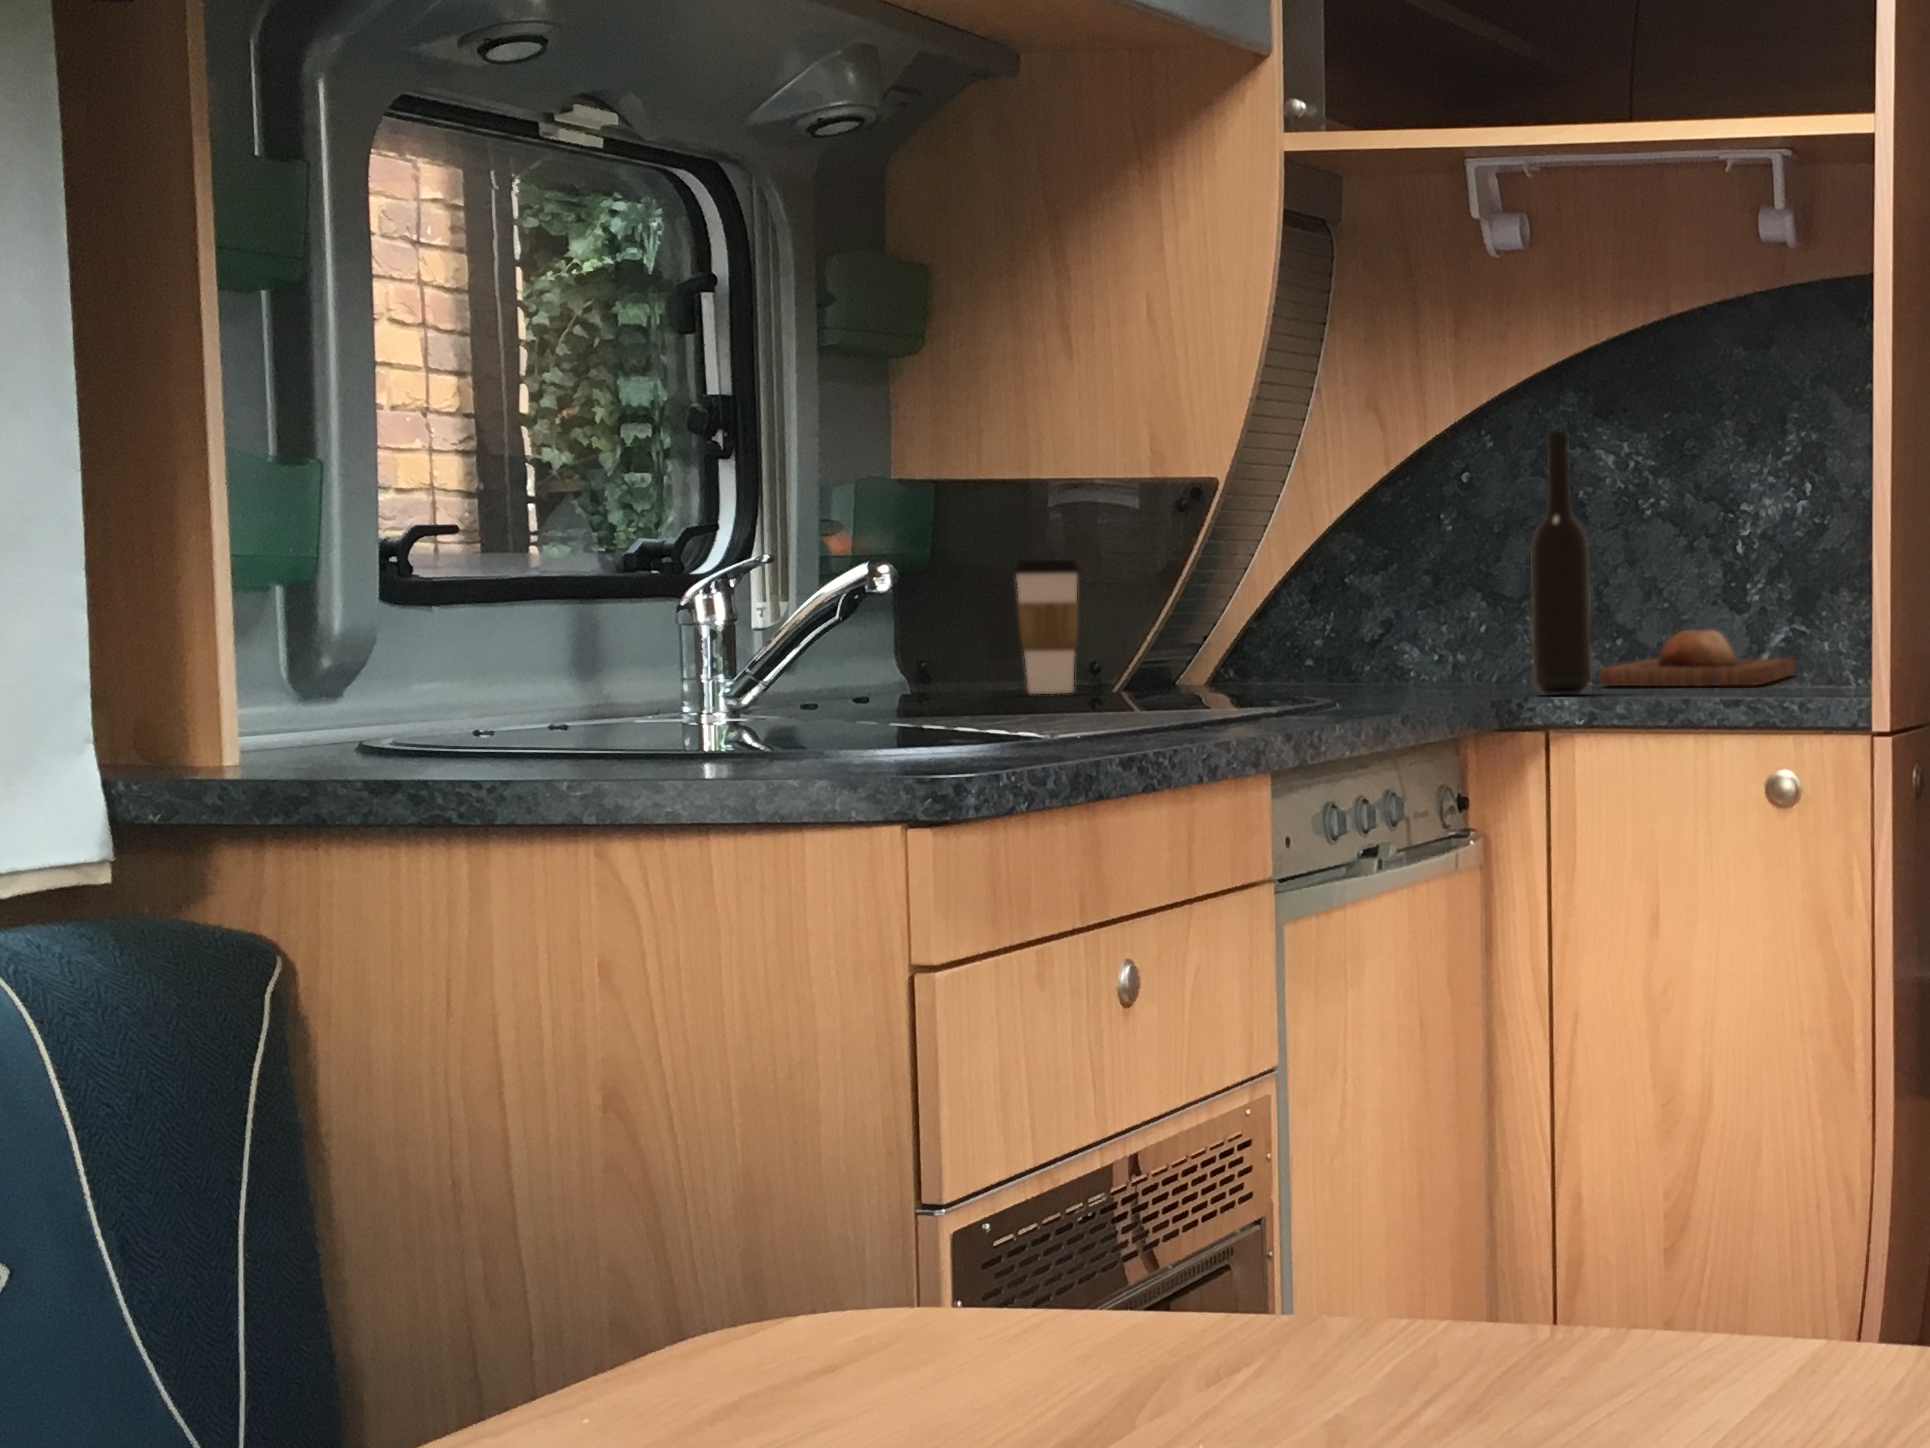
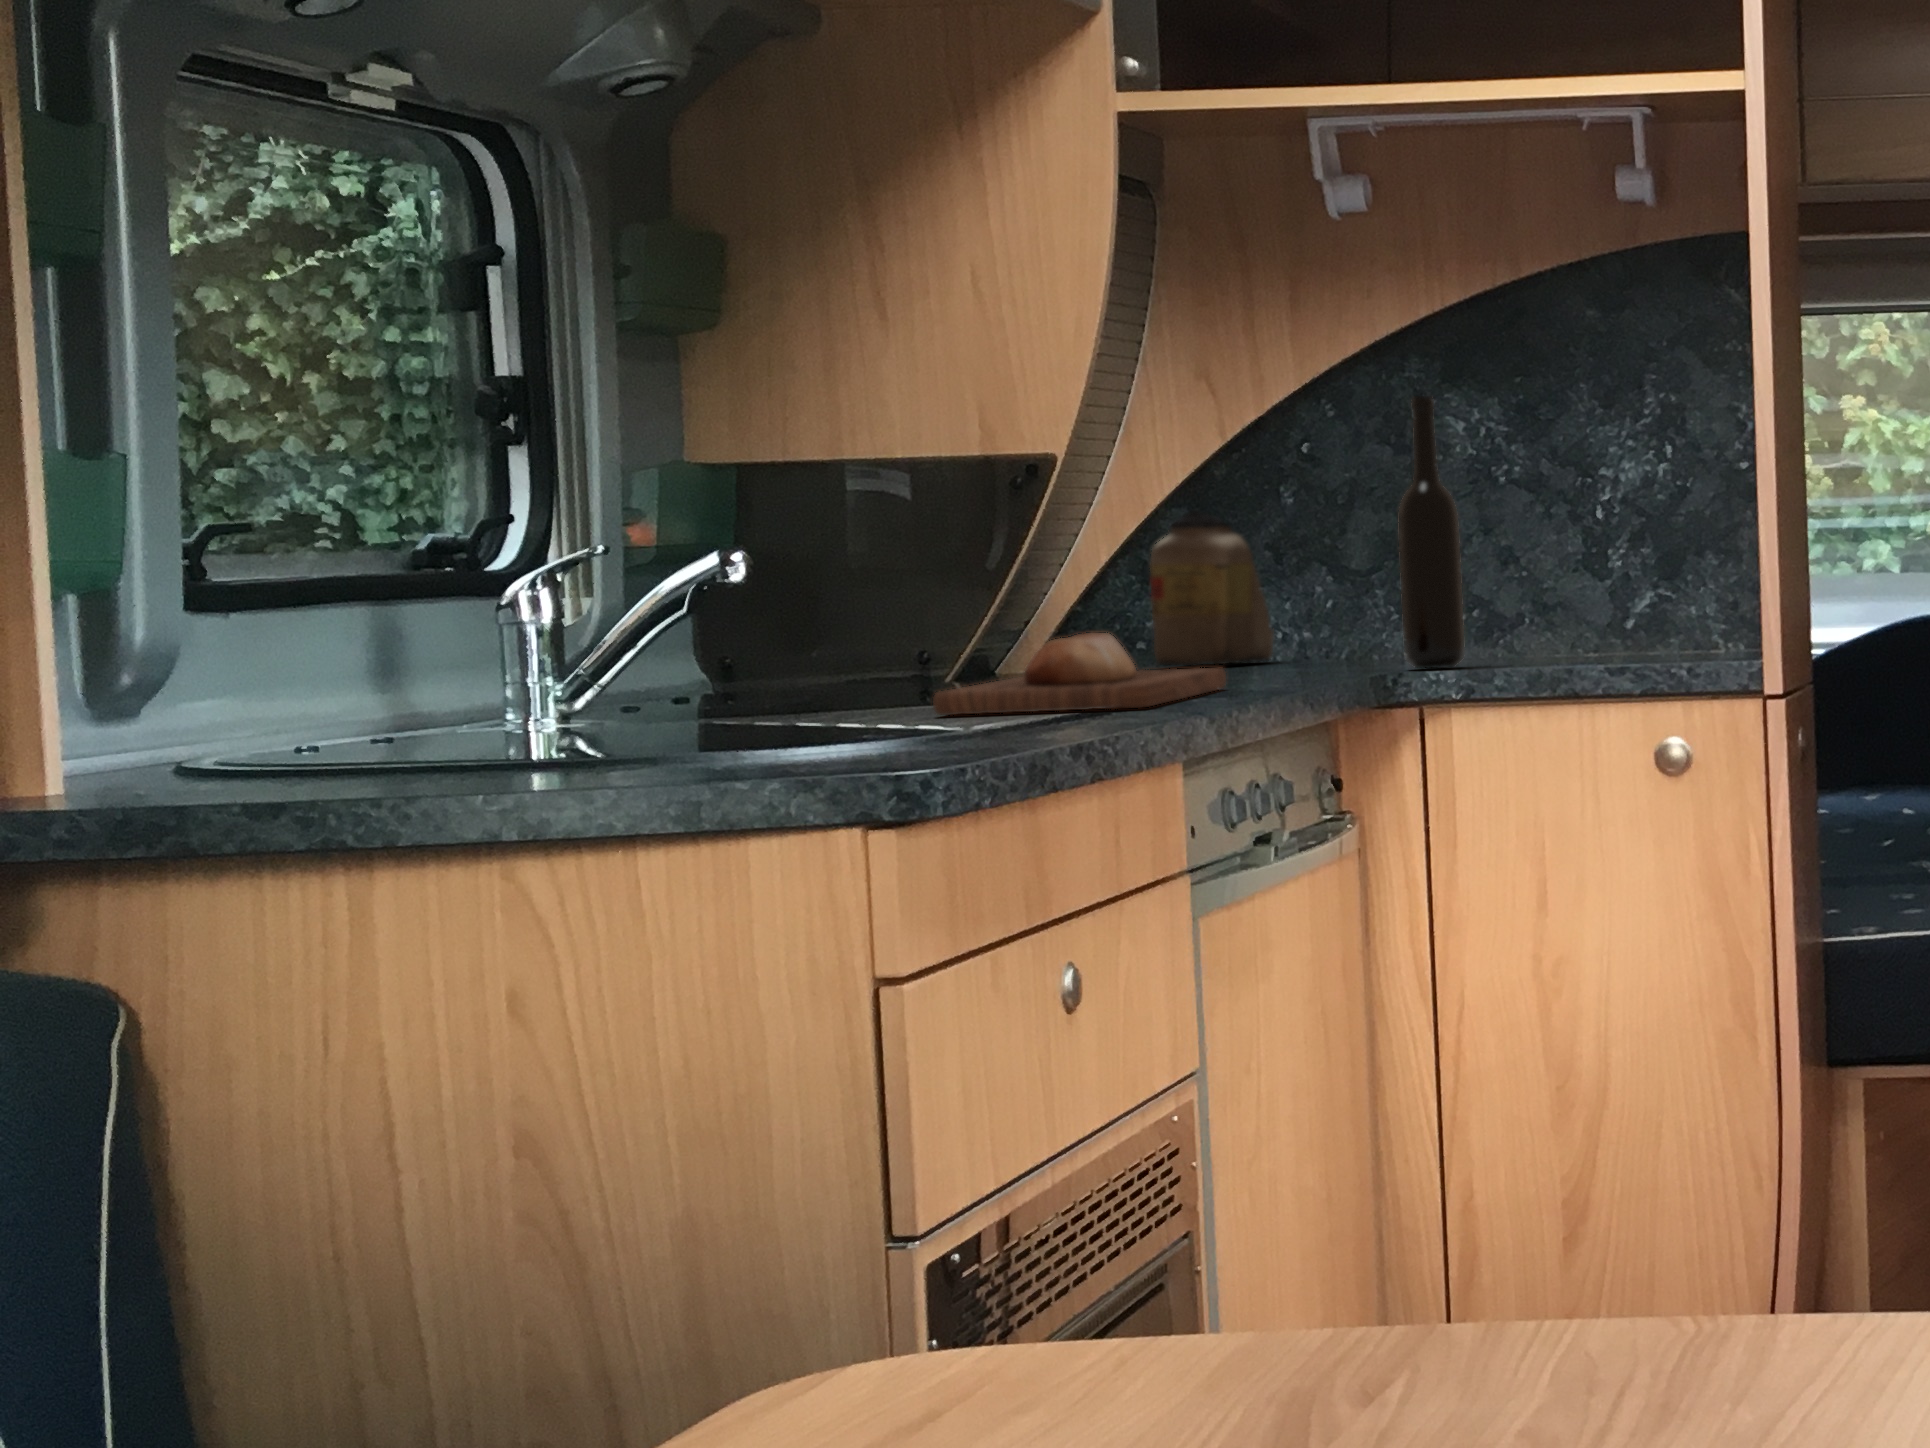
jar: none [1310,526,1425,684] -> present [1150,511,1274,665]
coffee cup: present [1012,560,1082,694] -> none [831,543,907,687]
bread loaf: present [1599,630,1795,686] -> present [933,633,1226,715]

